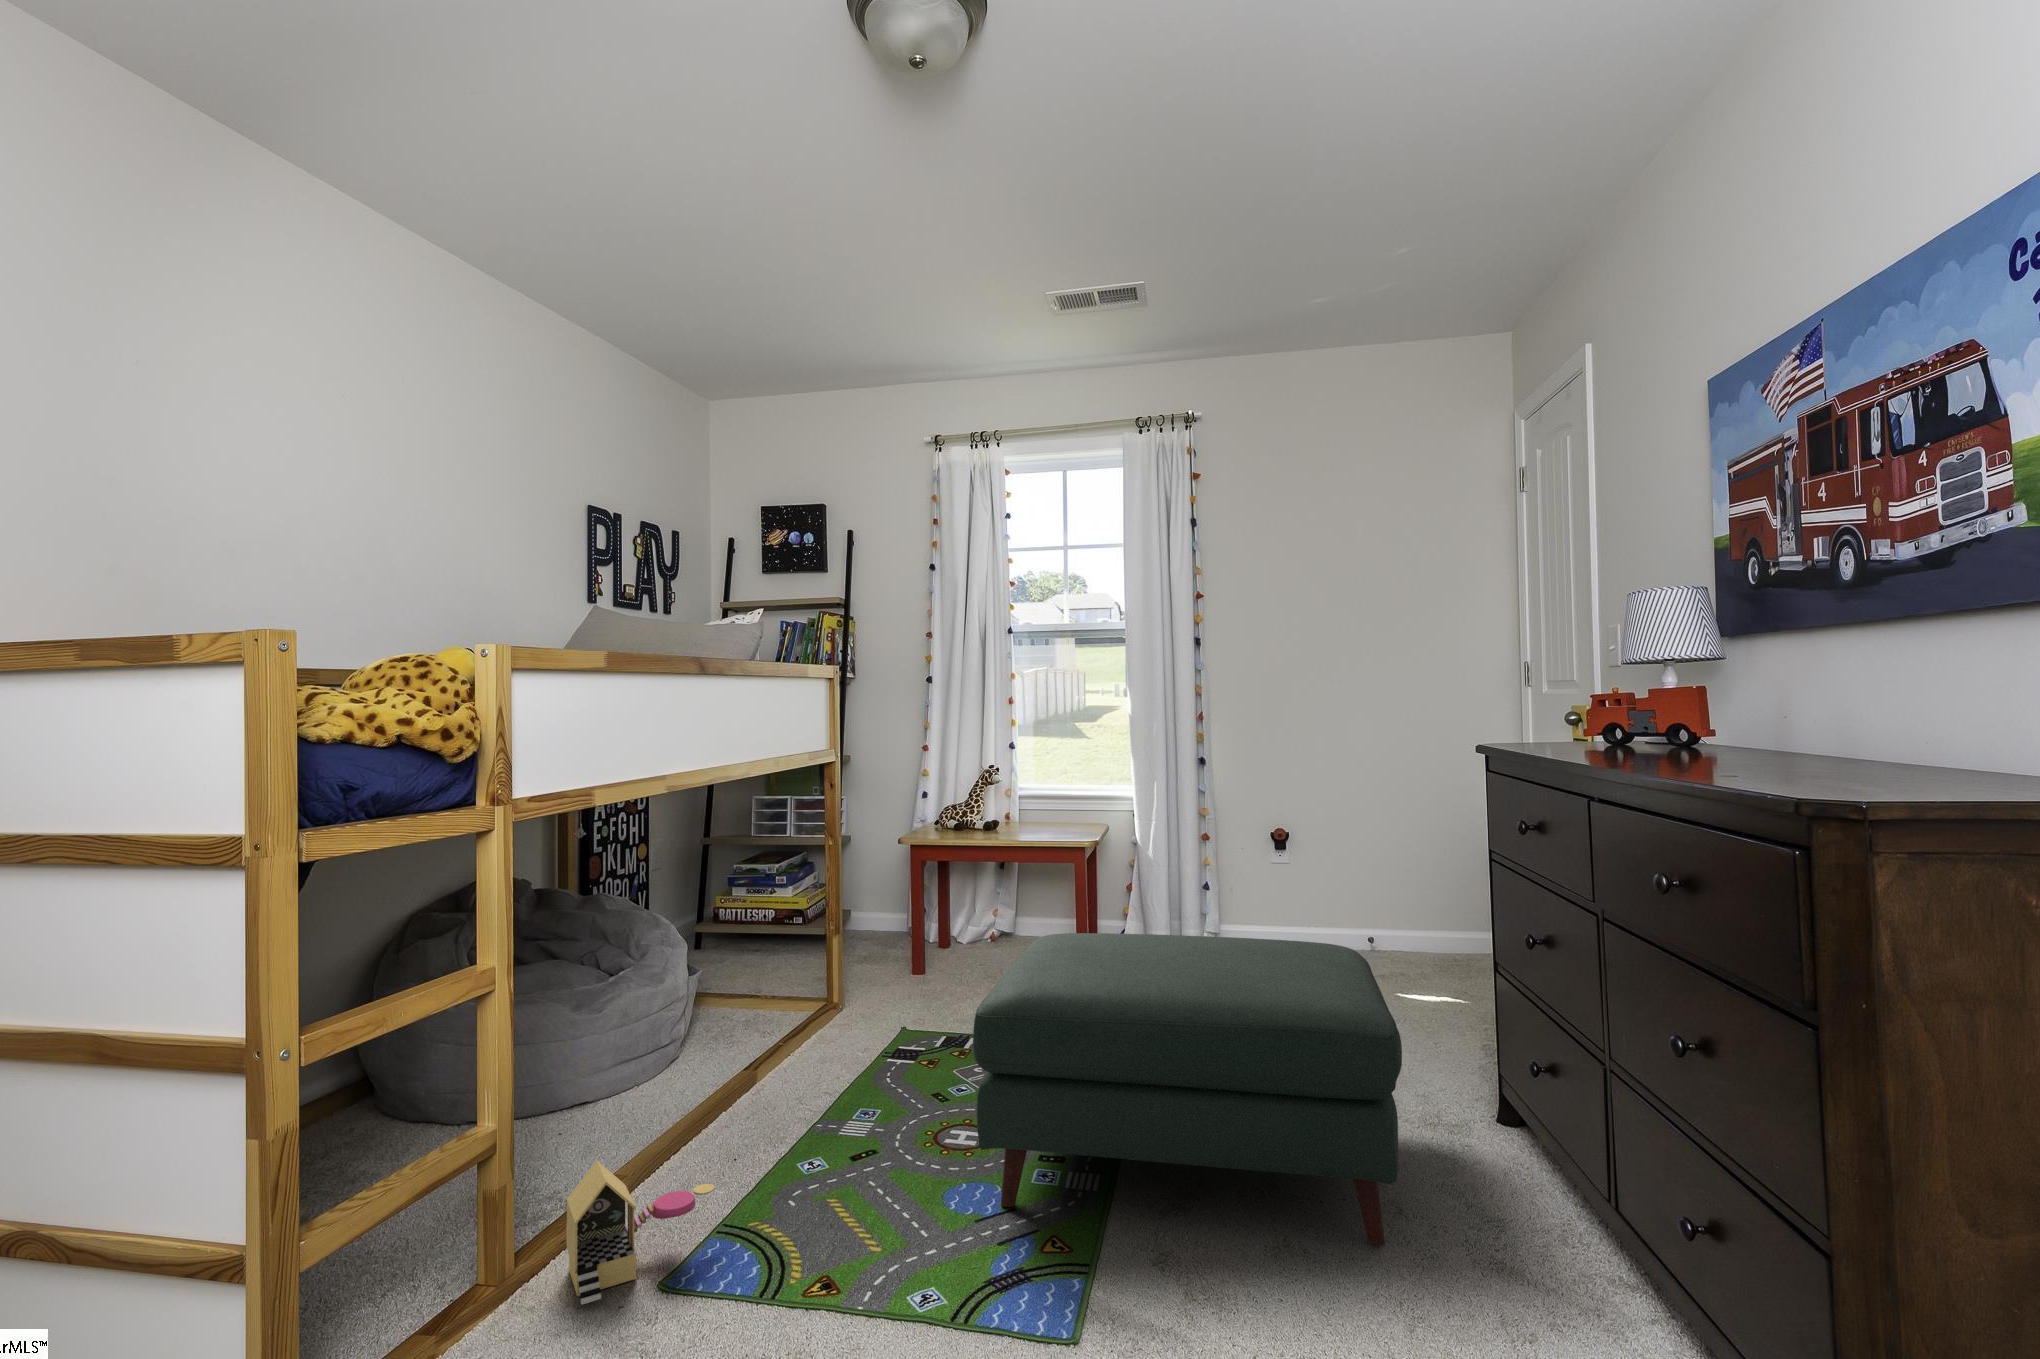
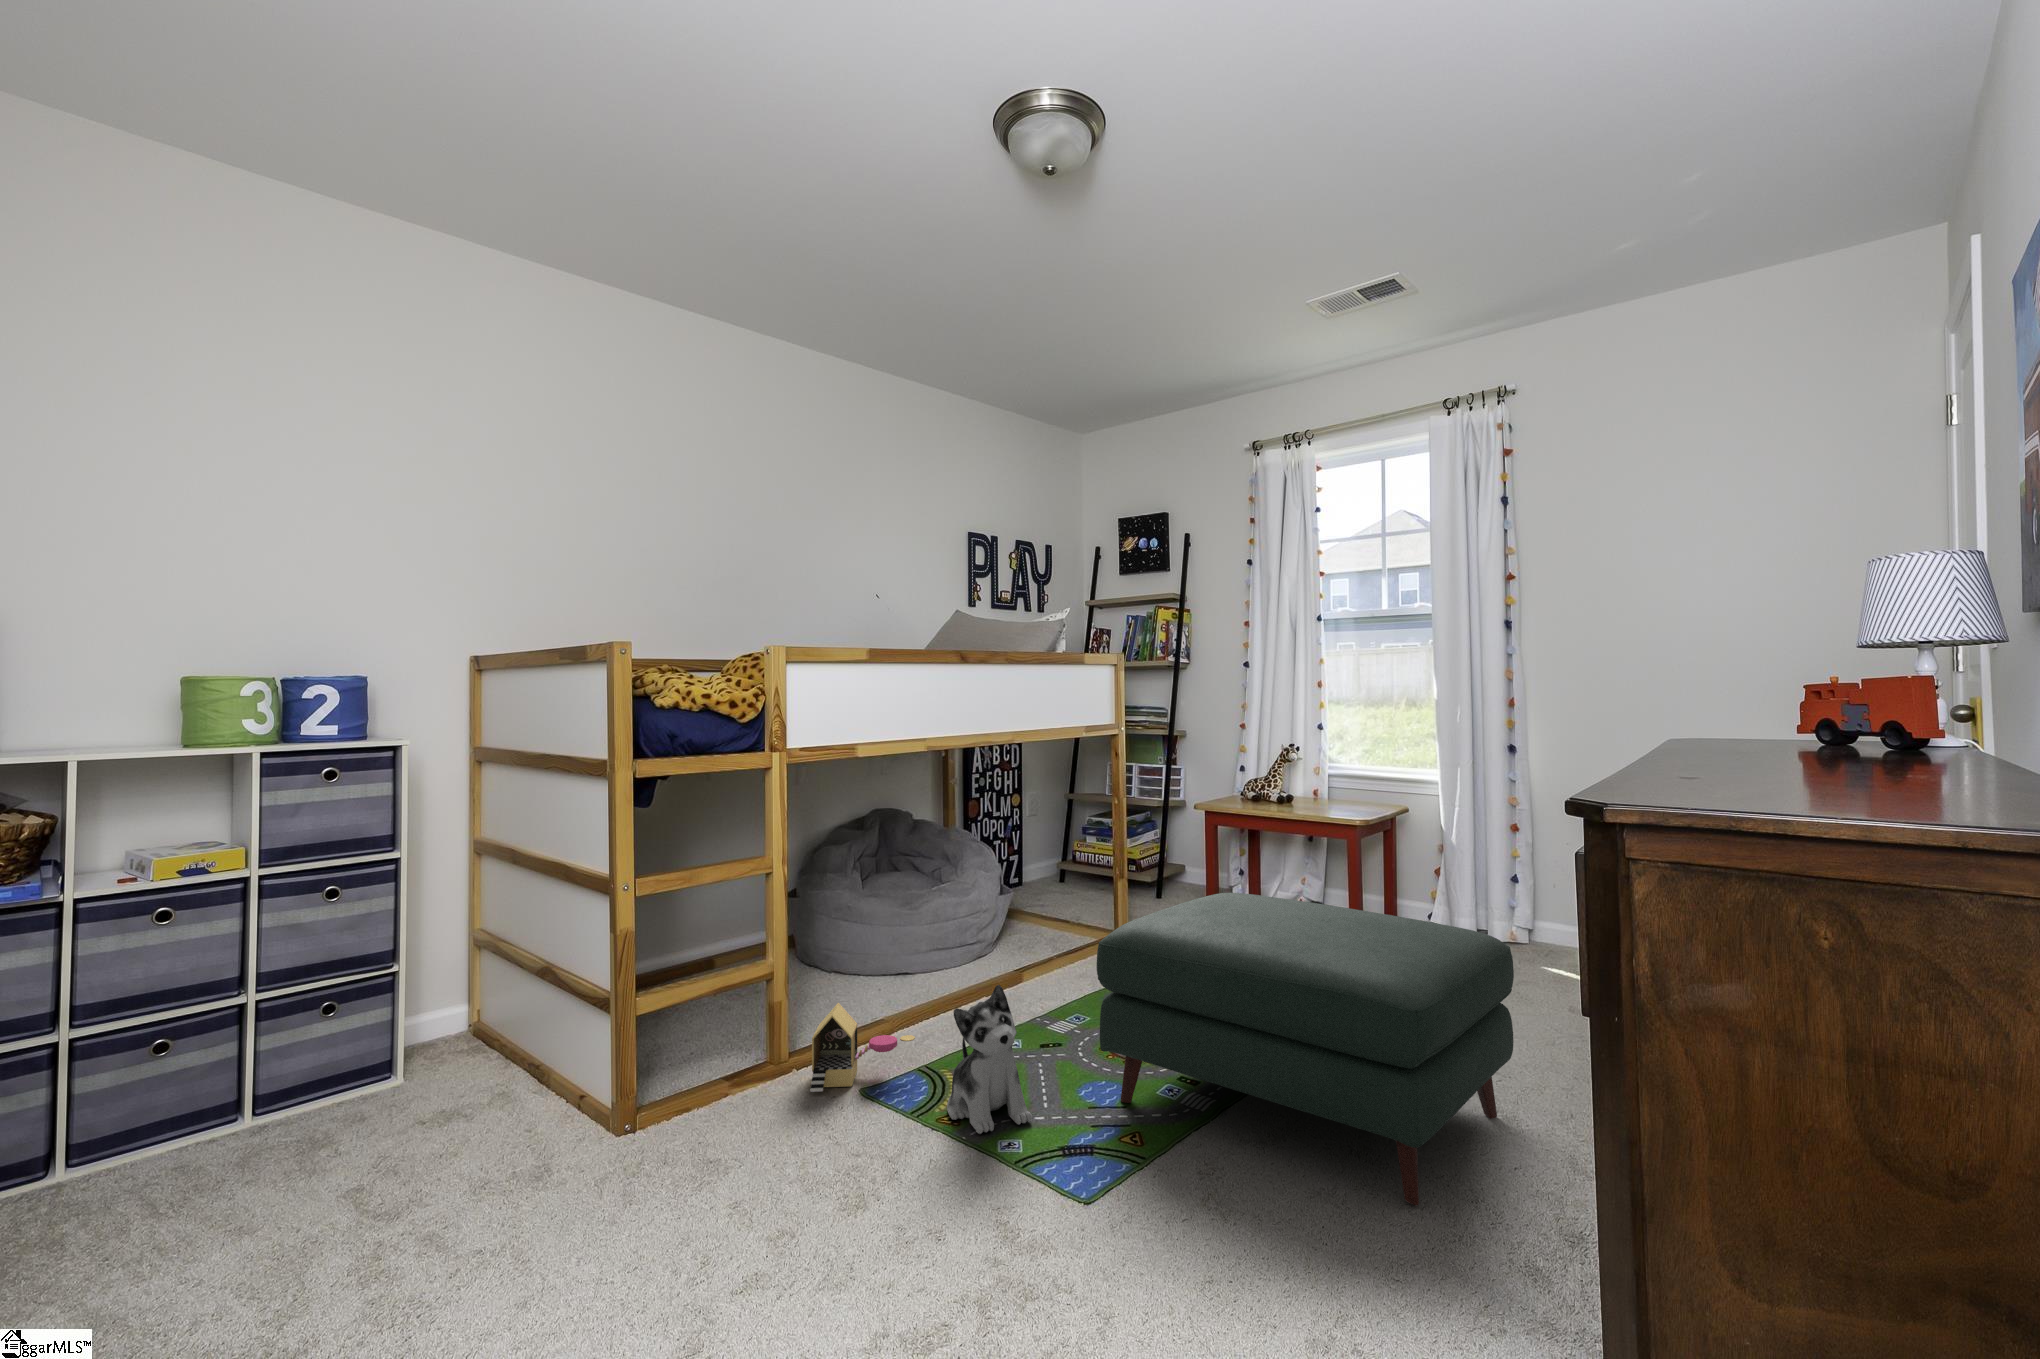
plush toy: none [793,1091,924,1298] -> present [947,985,1032,1134]

